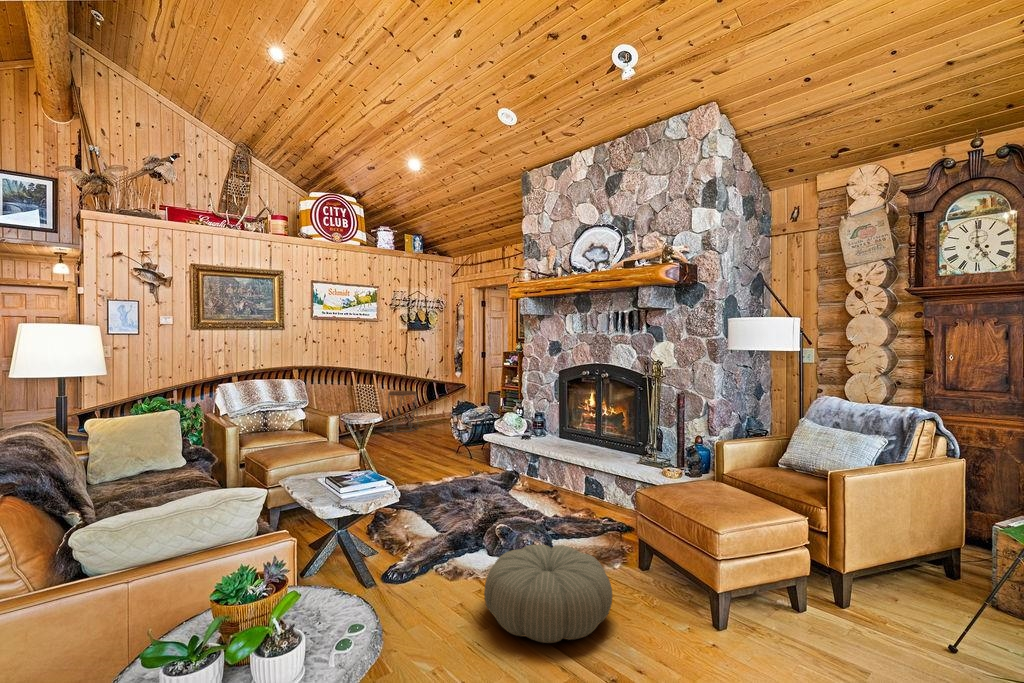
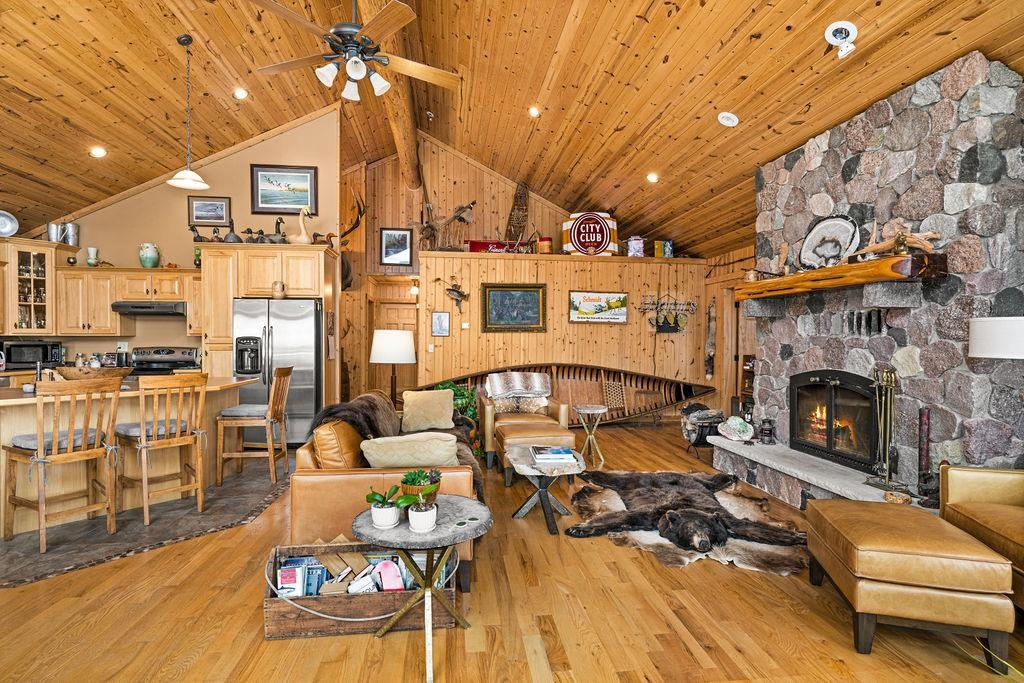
pouf: present [484,545,612,643] -> none [628,530,752,619]

